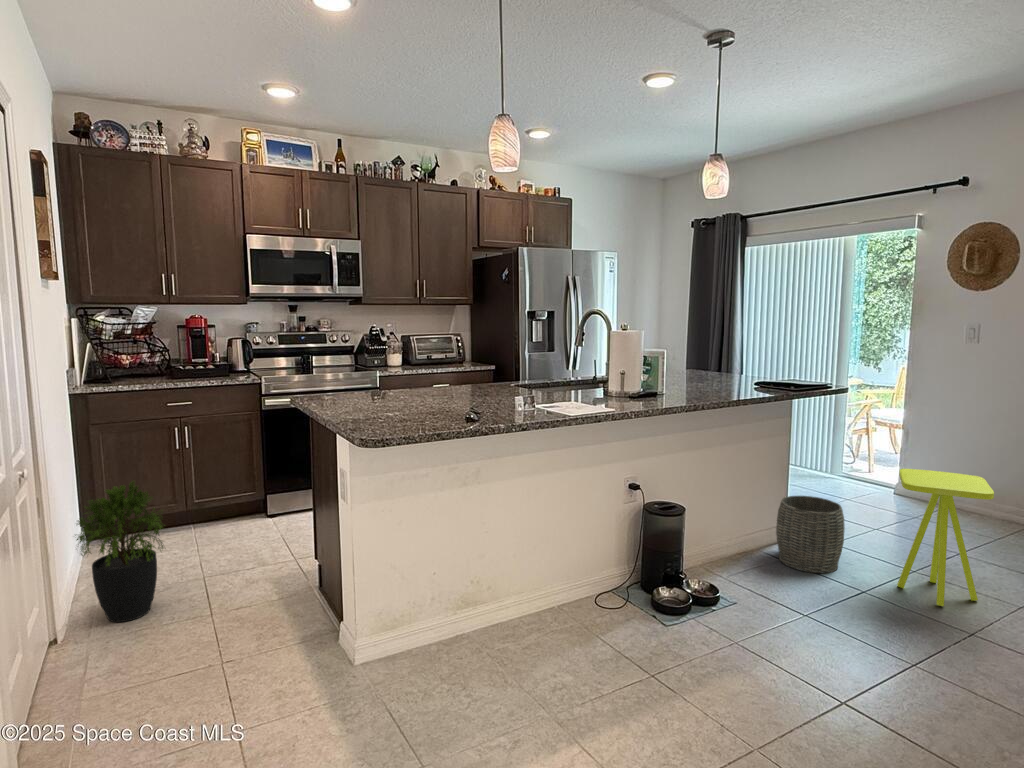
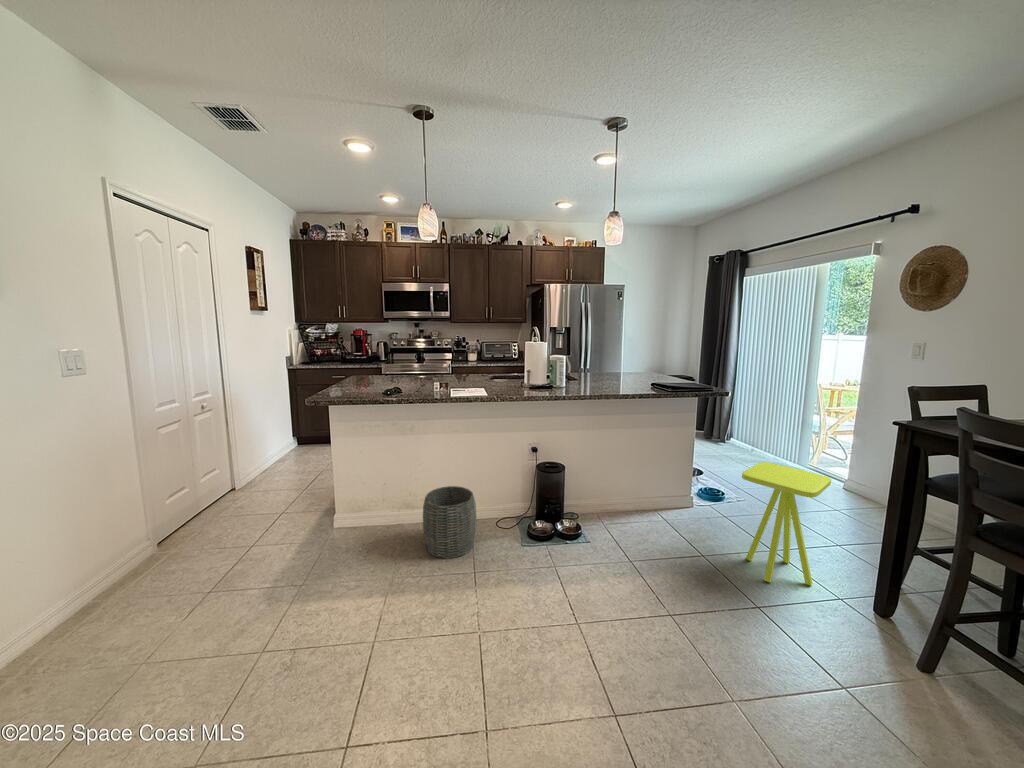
potted plant: present [77,481,163,622] -> none [246,413,298,485]
woven basket: present [776,496,845,573] -> present [423,486,476,559]

